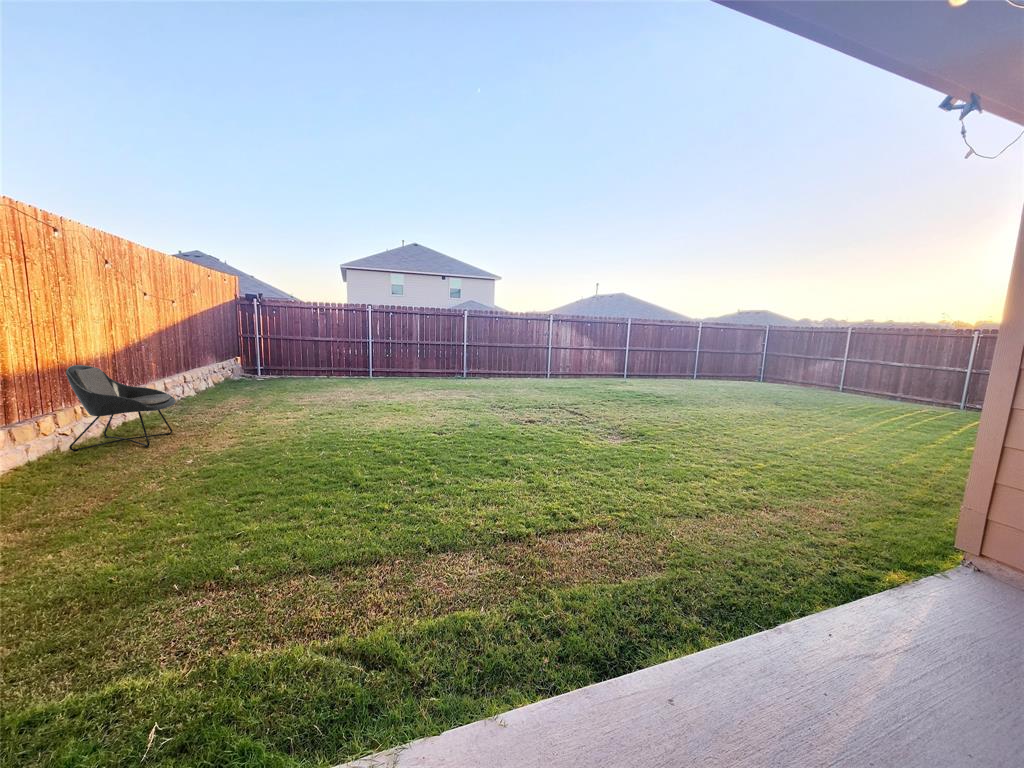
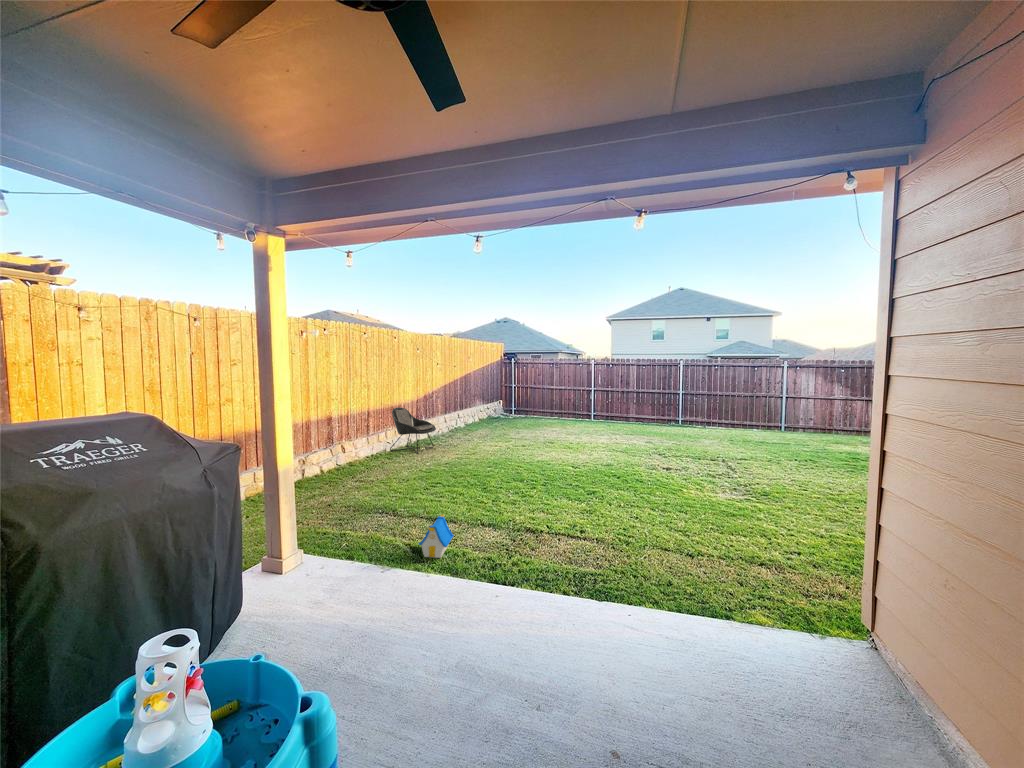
toy house: none [417,557,503,667] -> present [418,515,454,558]

